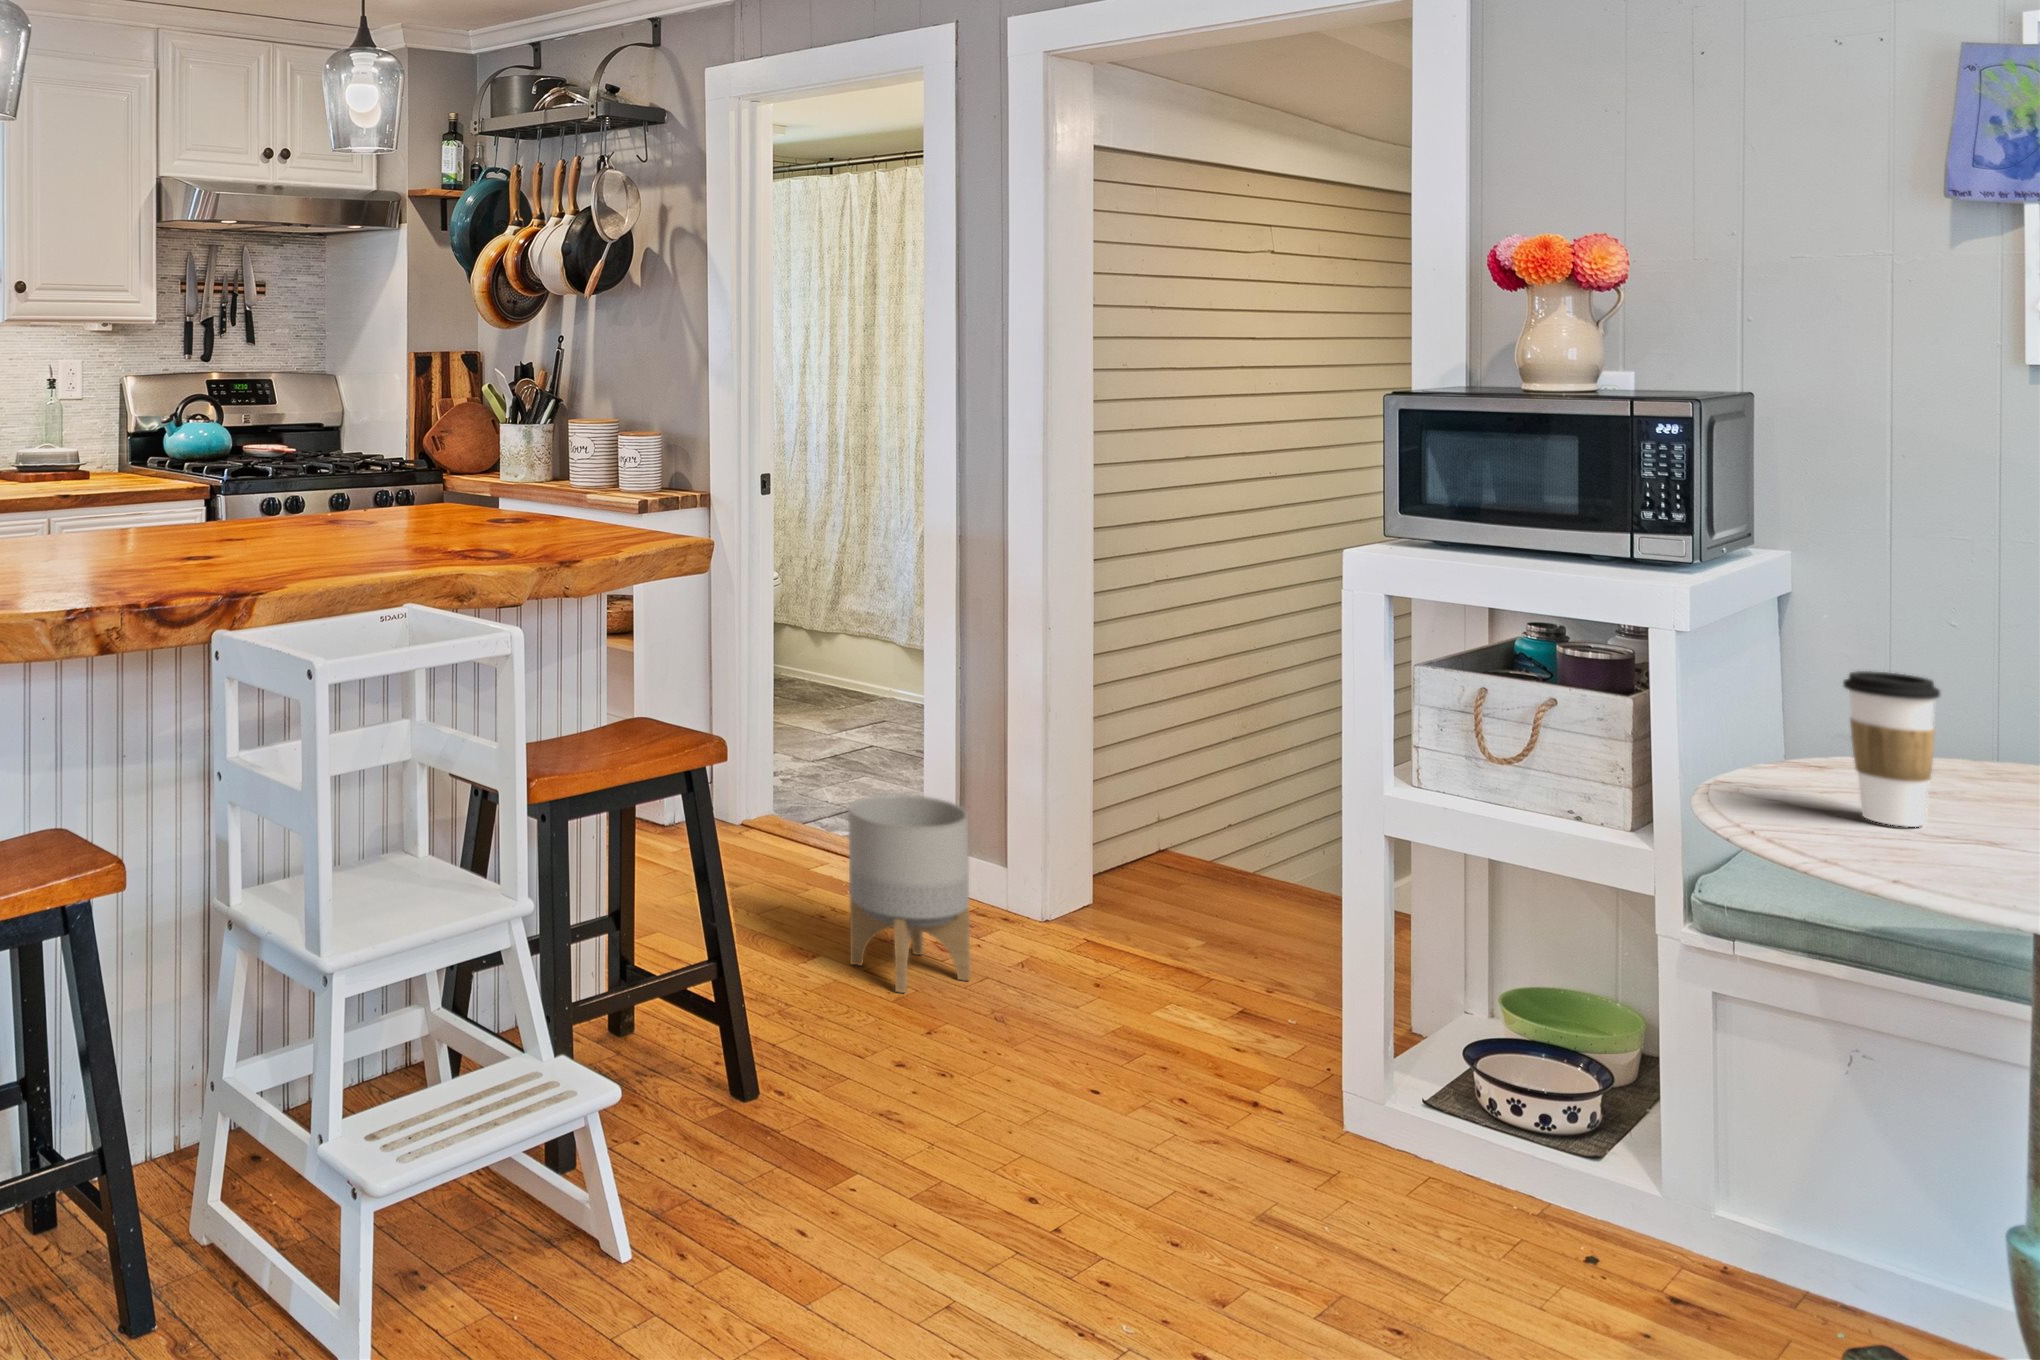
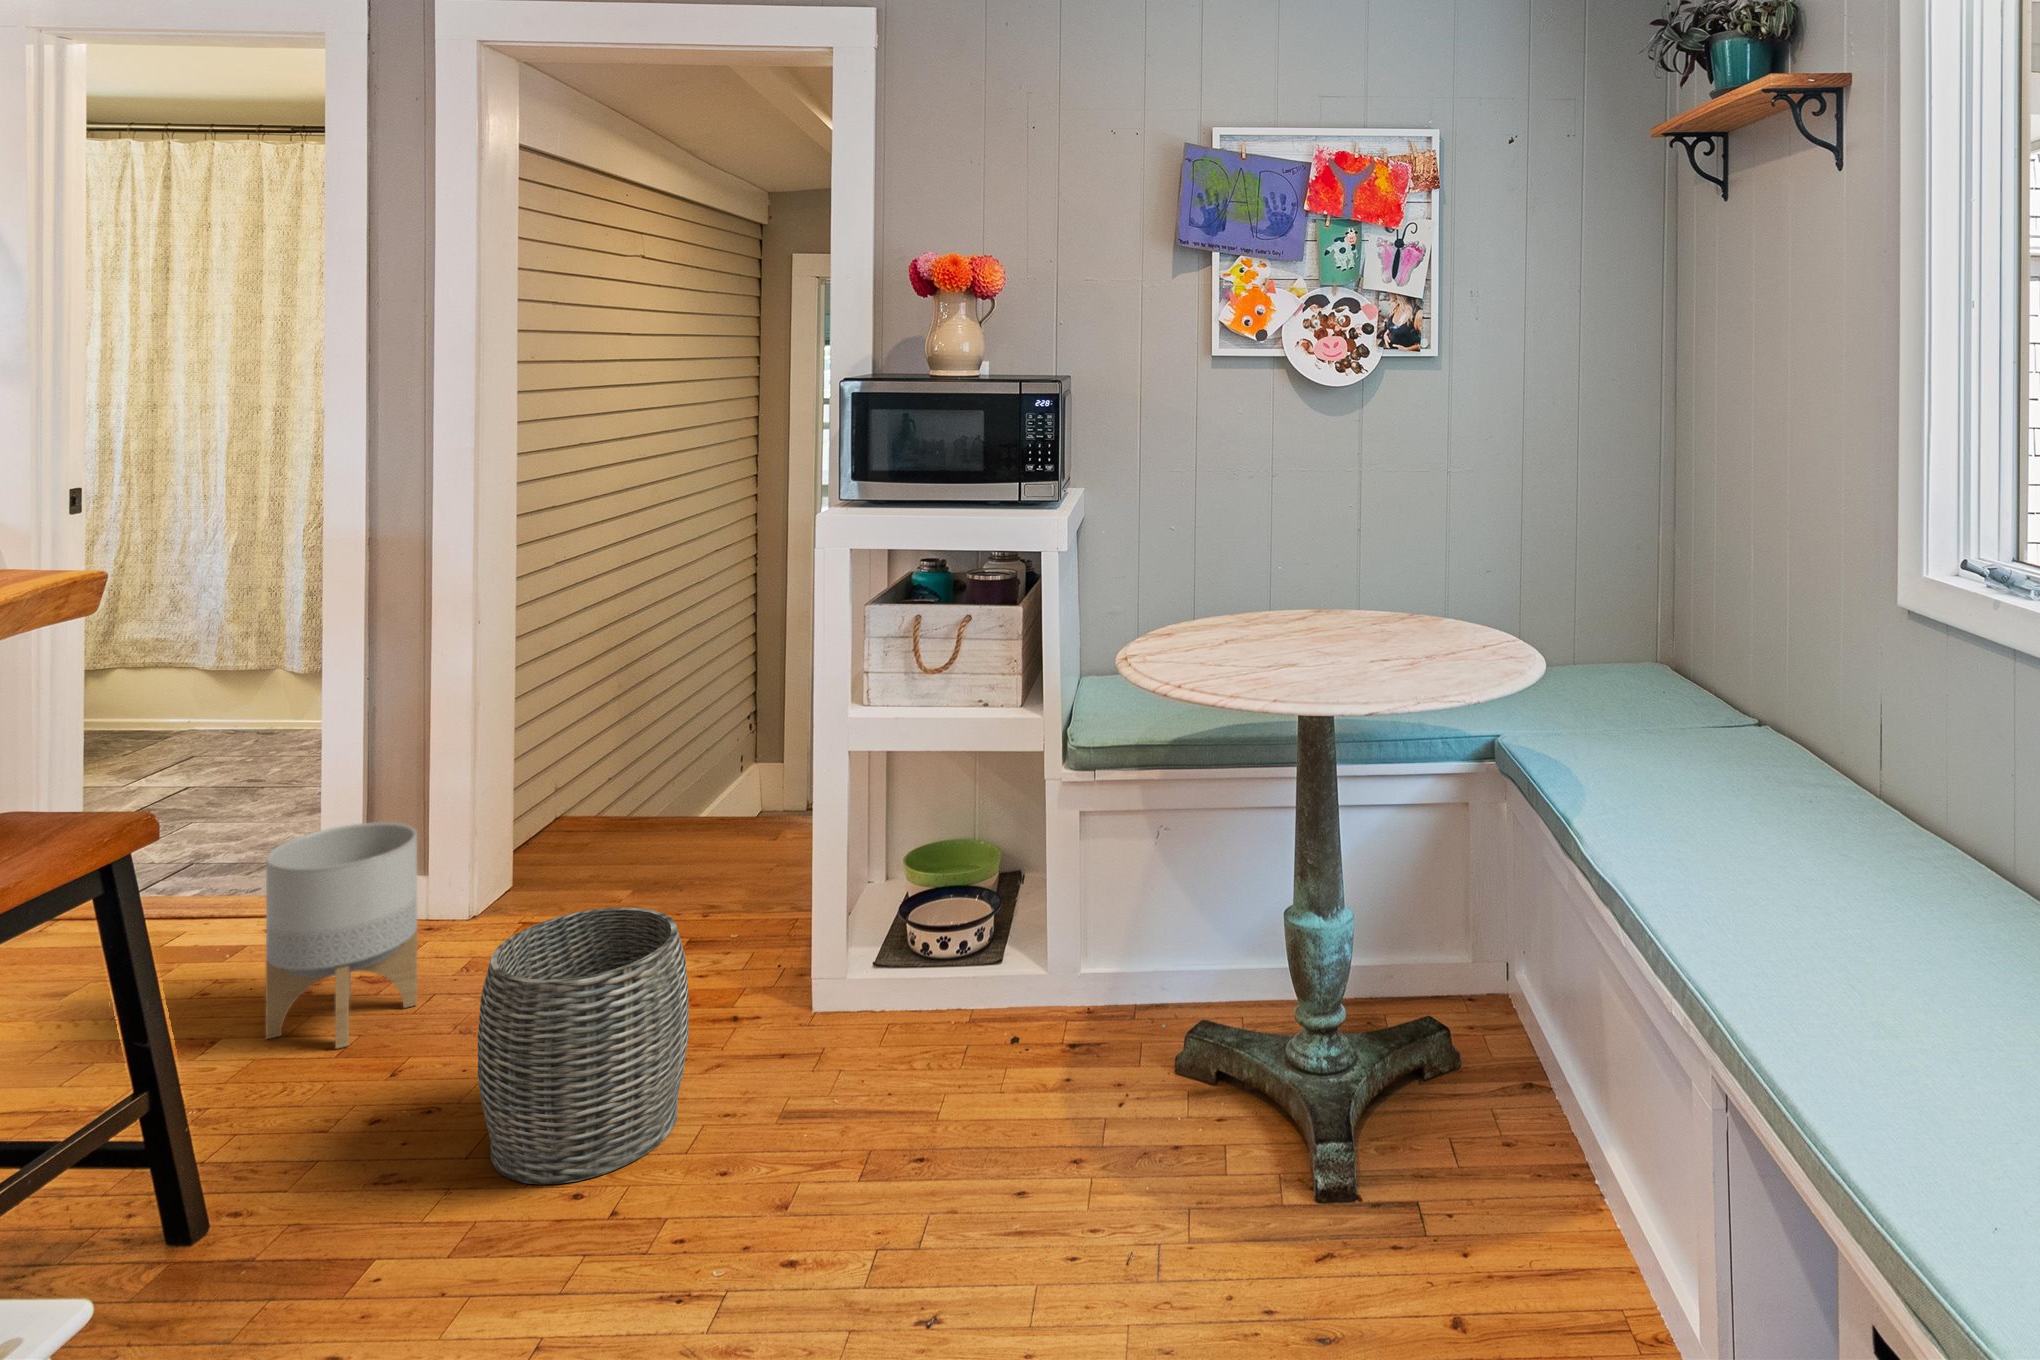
coffee cup: present [1843,671,1940,827] -> none [1198,560,1246,660]
woven basket: none [962,925,1165,1192] -> present [478,907,689,1184]

